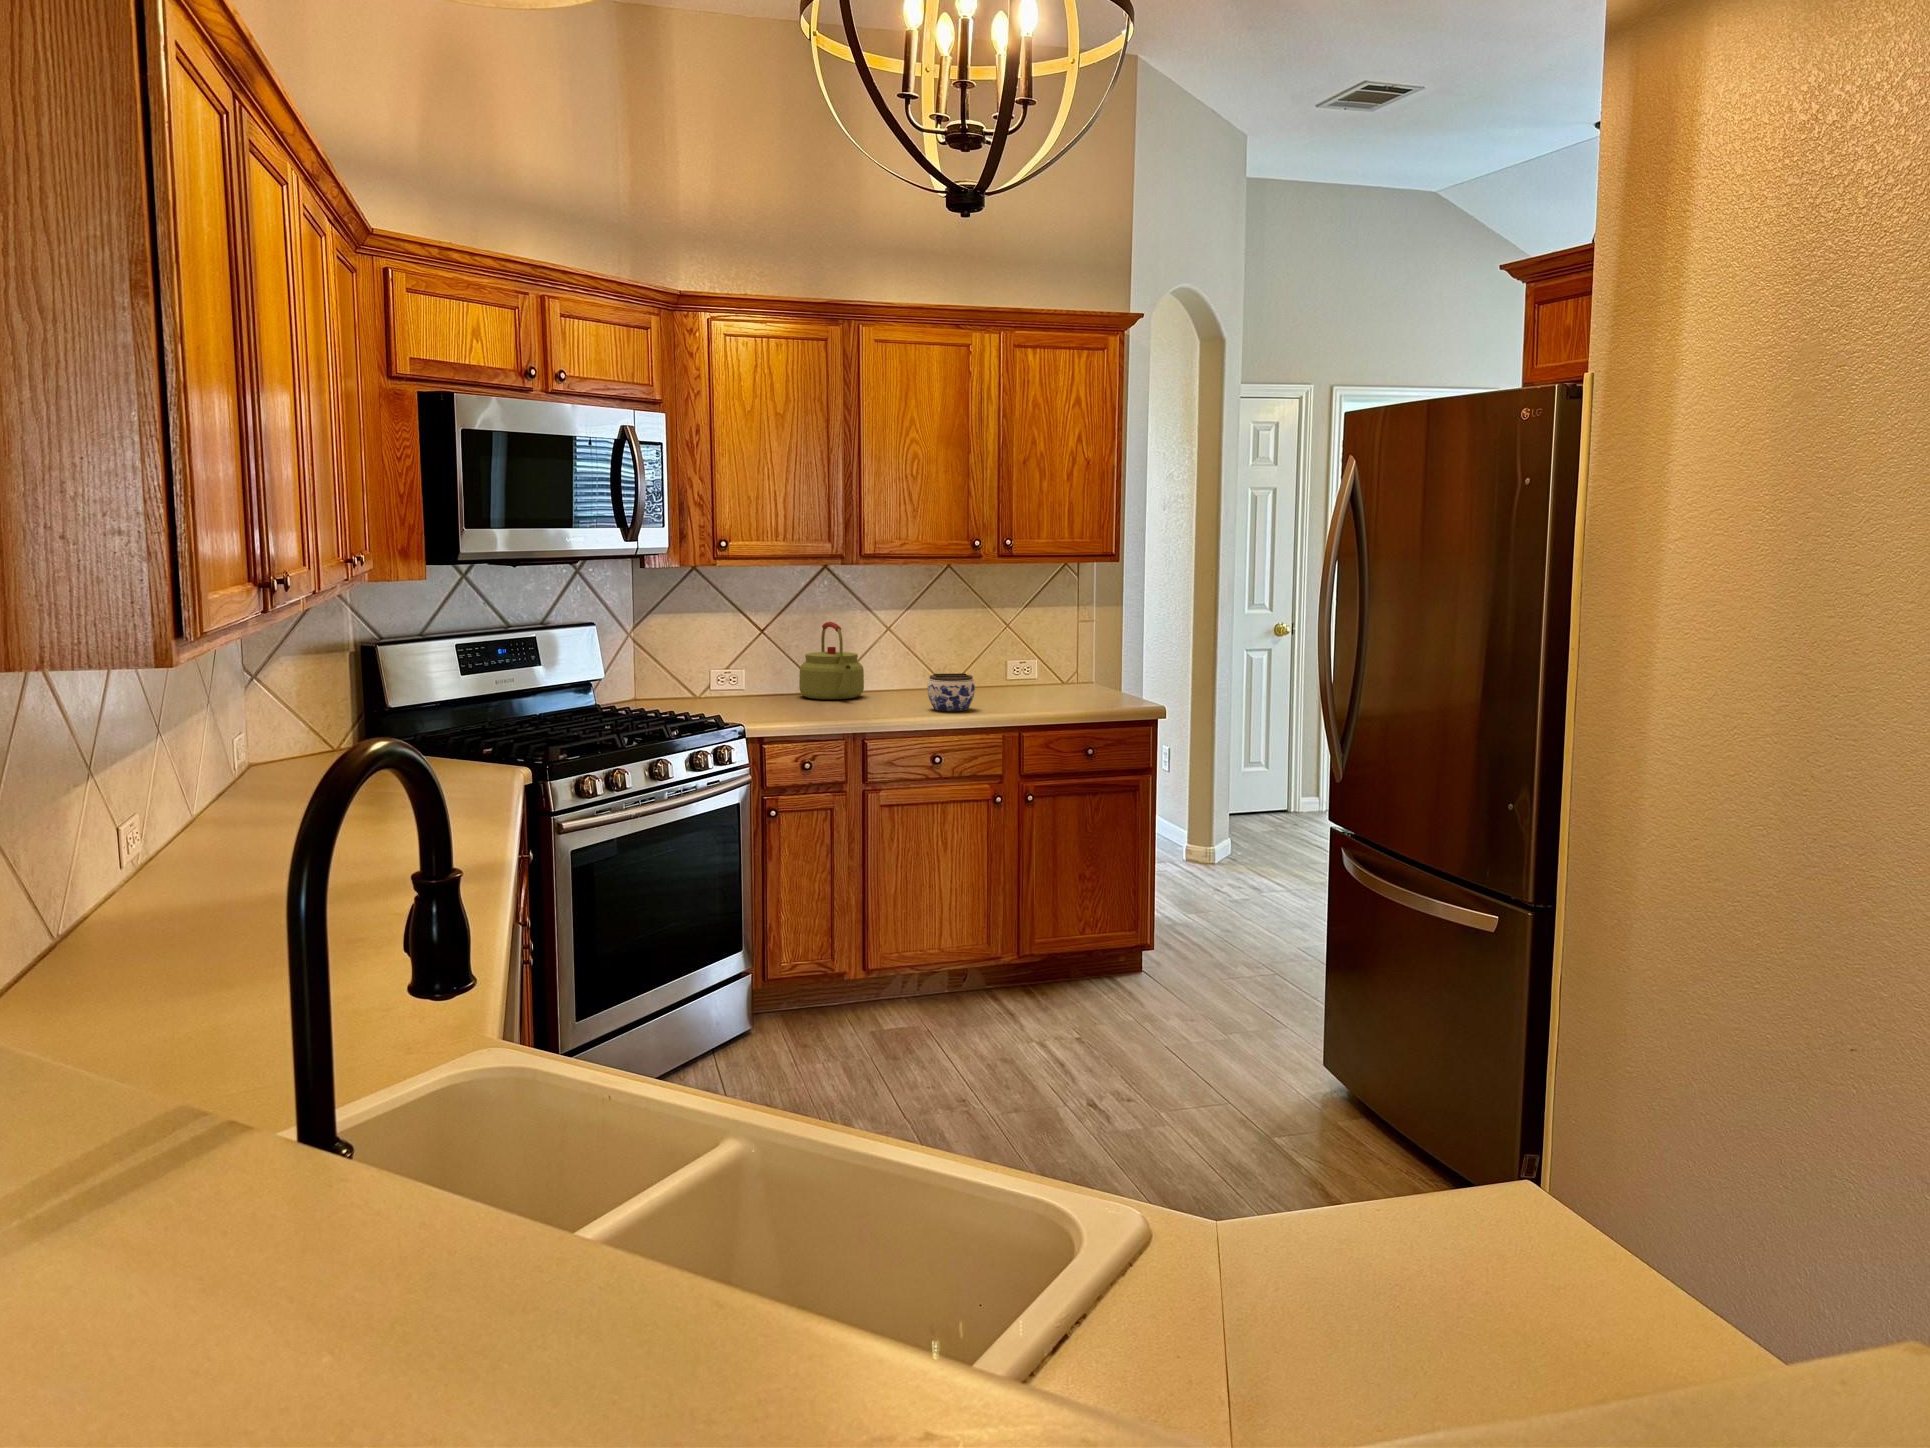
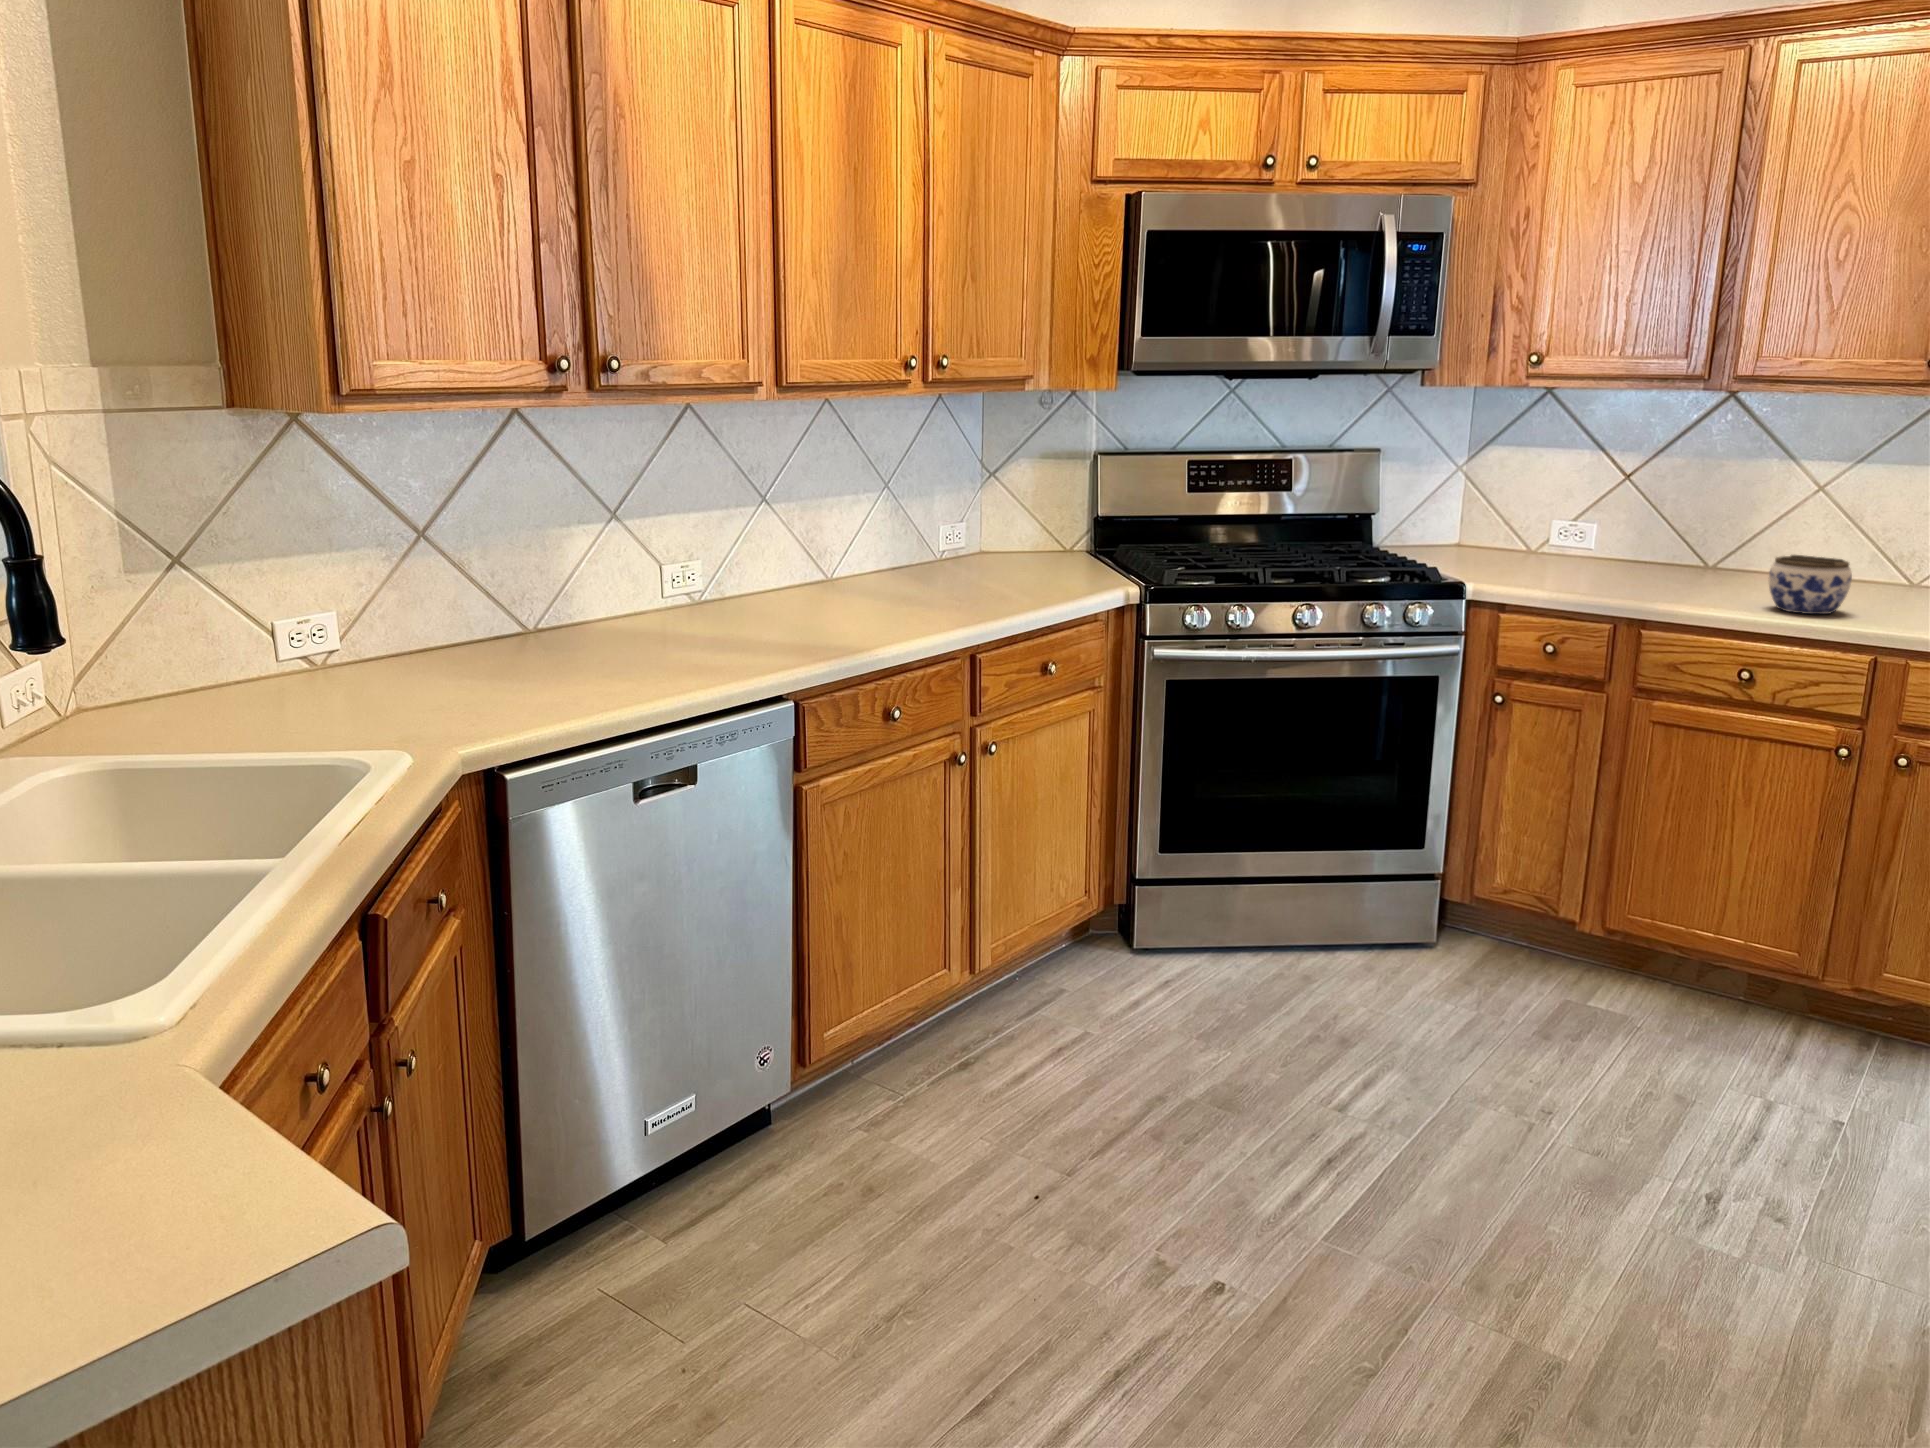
kettle: present [799,622,864,699] -> none [1650,469,1753,579]

